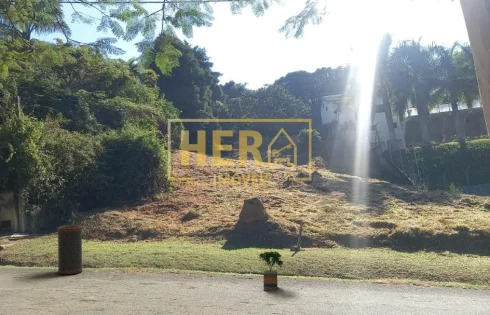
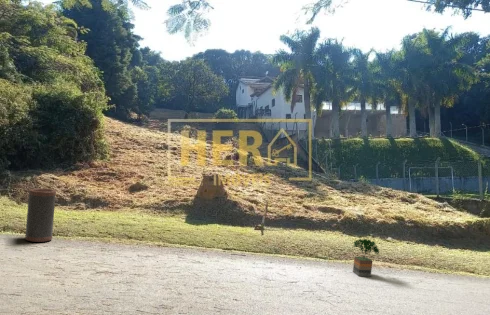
potted tree: present [259,251,283,291] -> present [353,239,379,277]

